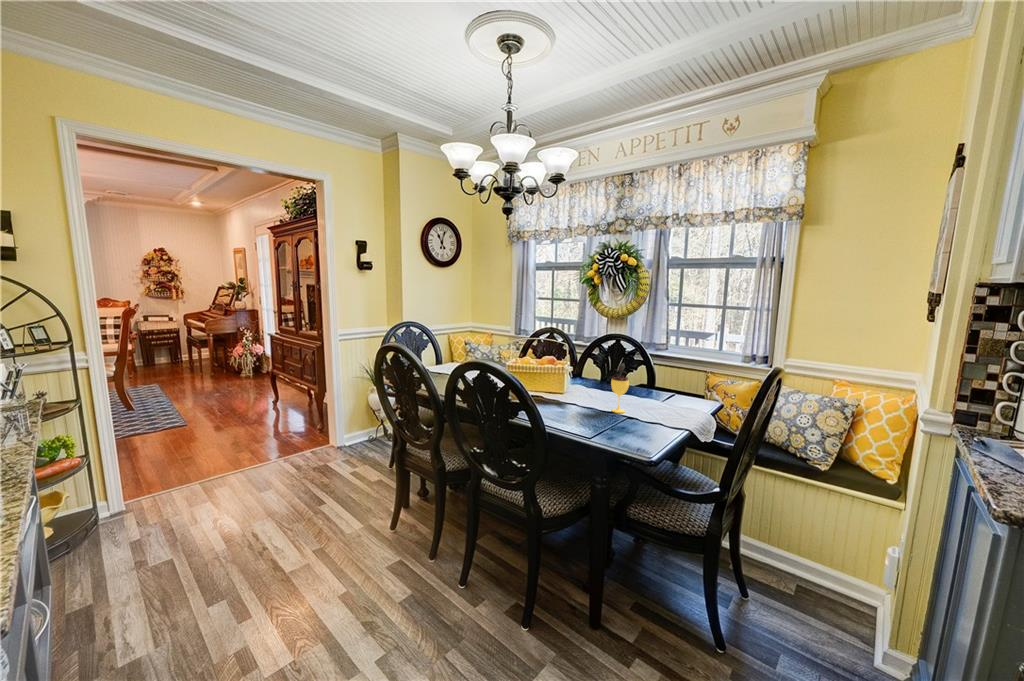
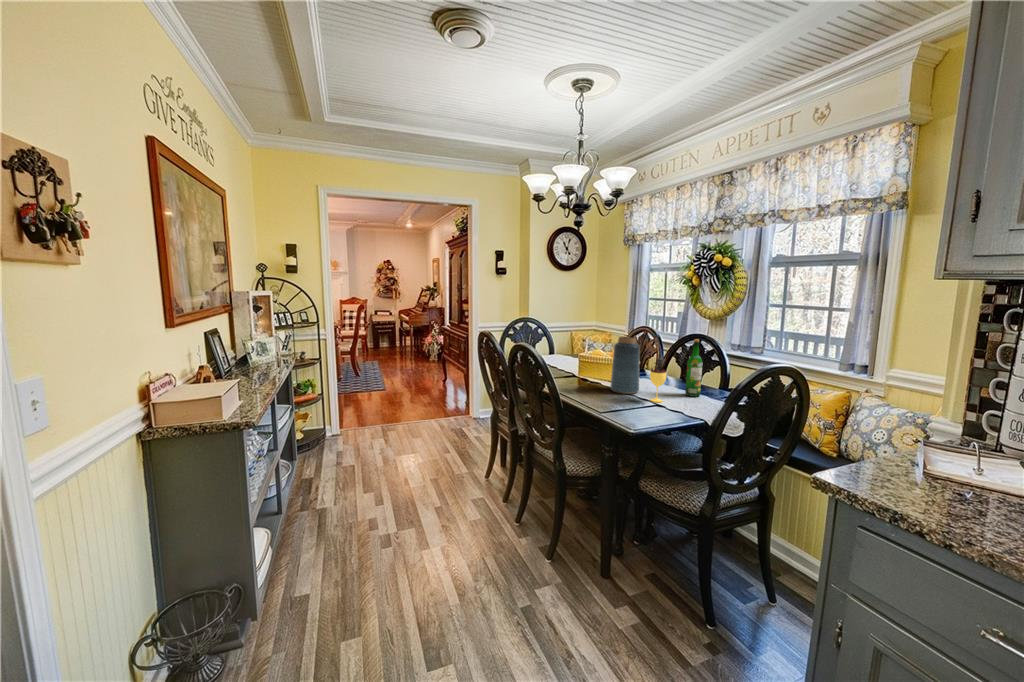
wine bottle: none [633,341,650,402] -> present [685,339,702,397]
vase: none [559,342,591,406] -> present [610,337,640,394]

